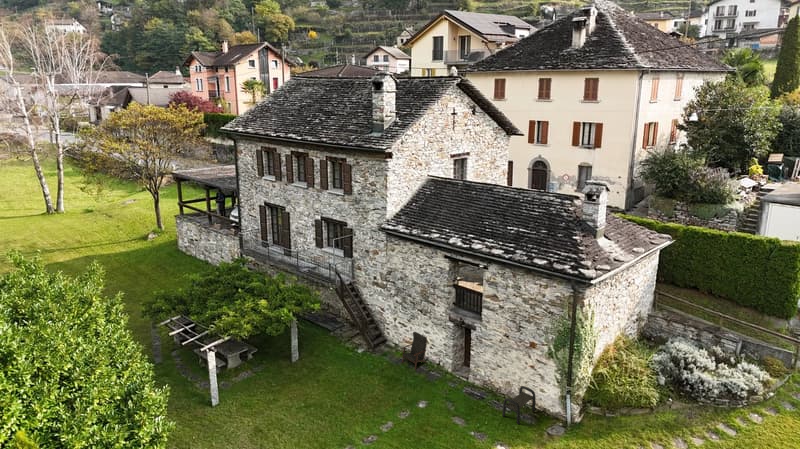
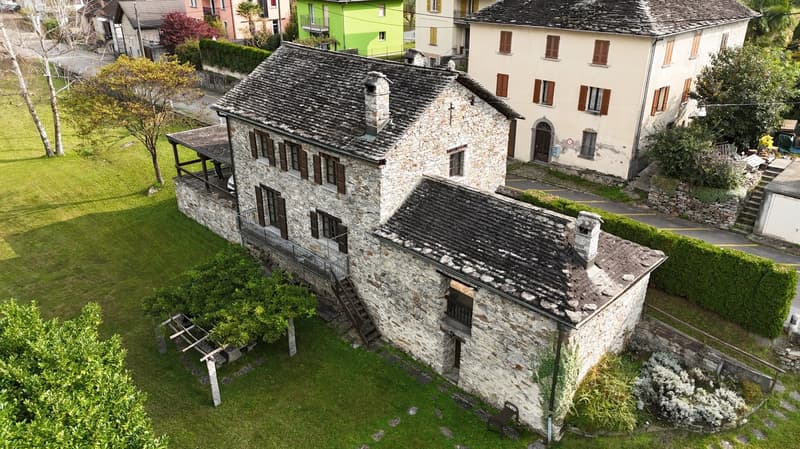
lounge chair: present [402,332,427,369] -> none [393,334,419,371]

